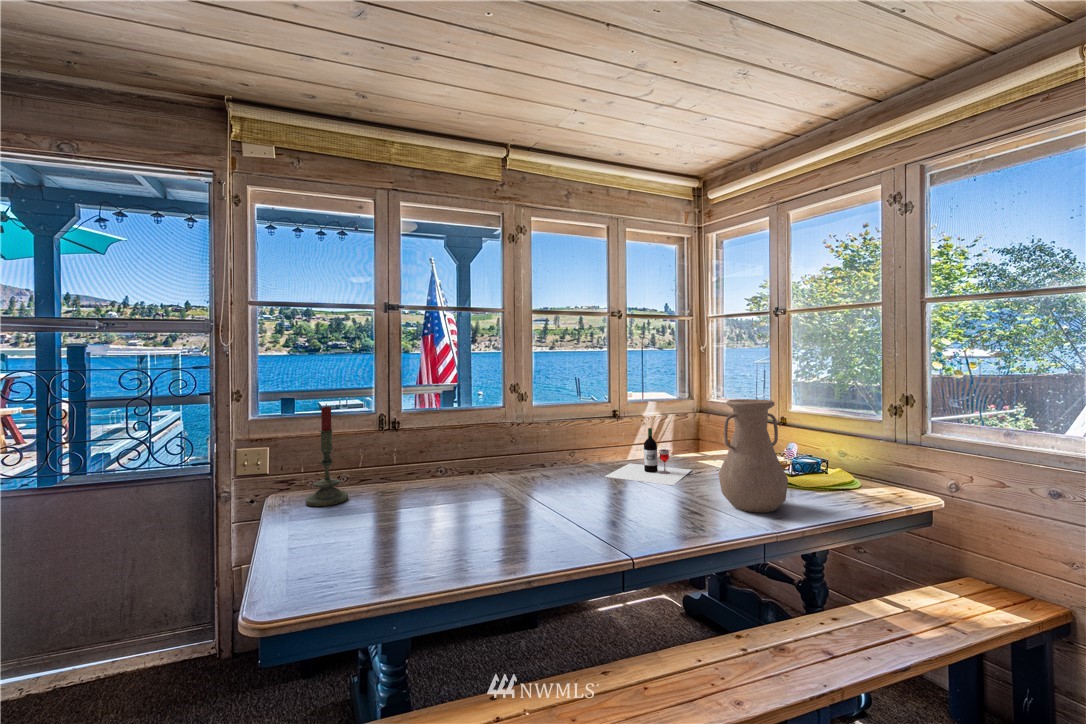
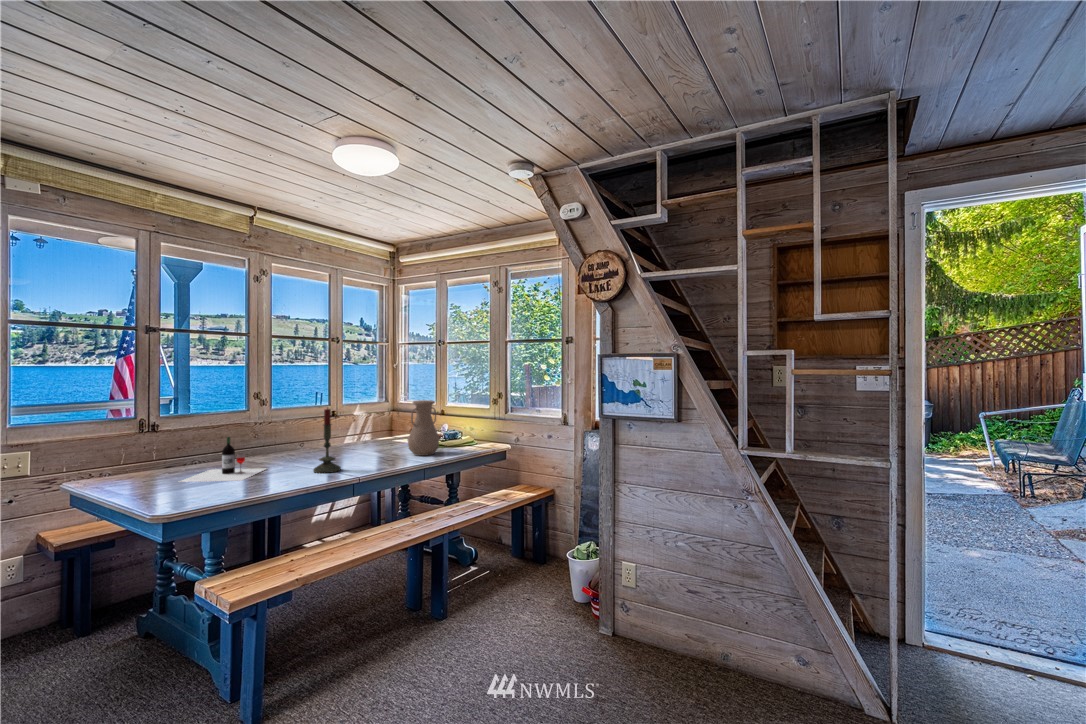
candle: present [306,404,348,507] -> present [313,409,341,473]
wine bottle: present [605,428,691,485] -> present [180,437,266,482]

